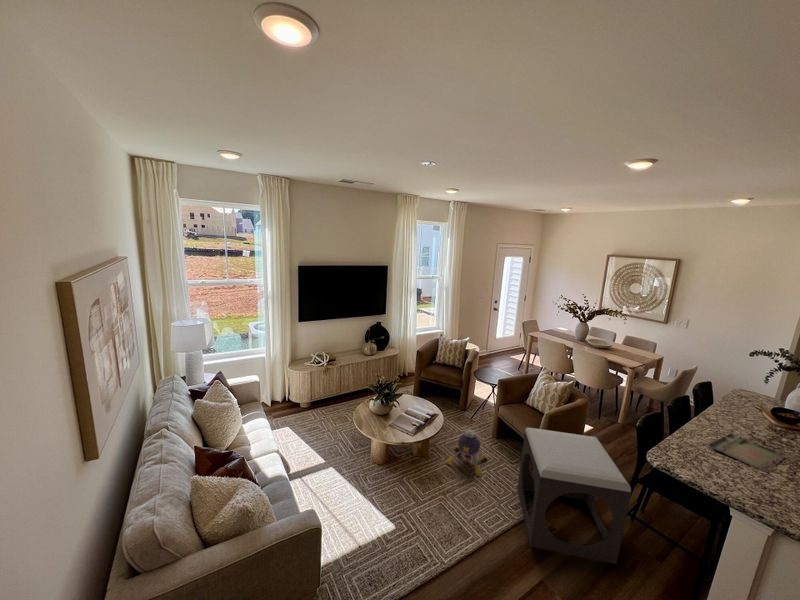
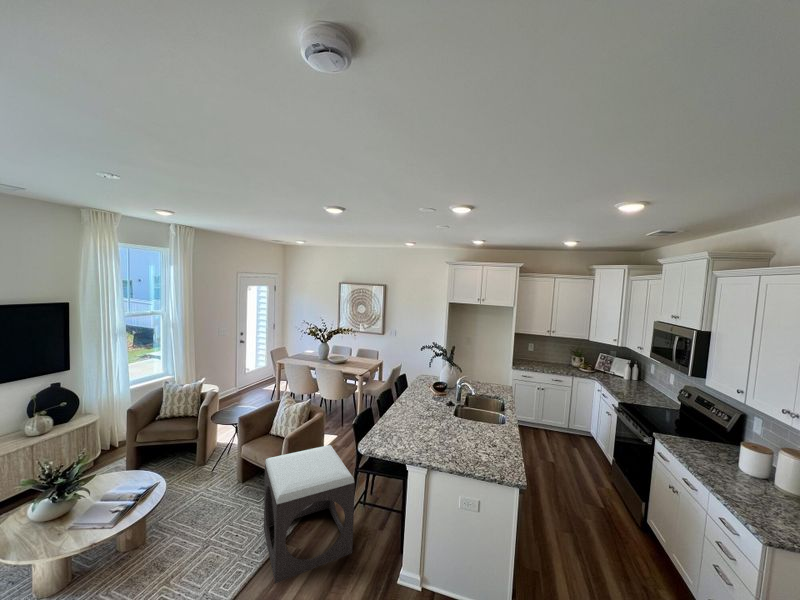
plush toy: present [447,430,488,476] -> none [173,485,231,541]
tray: present [709,433,784,472] -> none [399,408,438,429]

